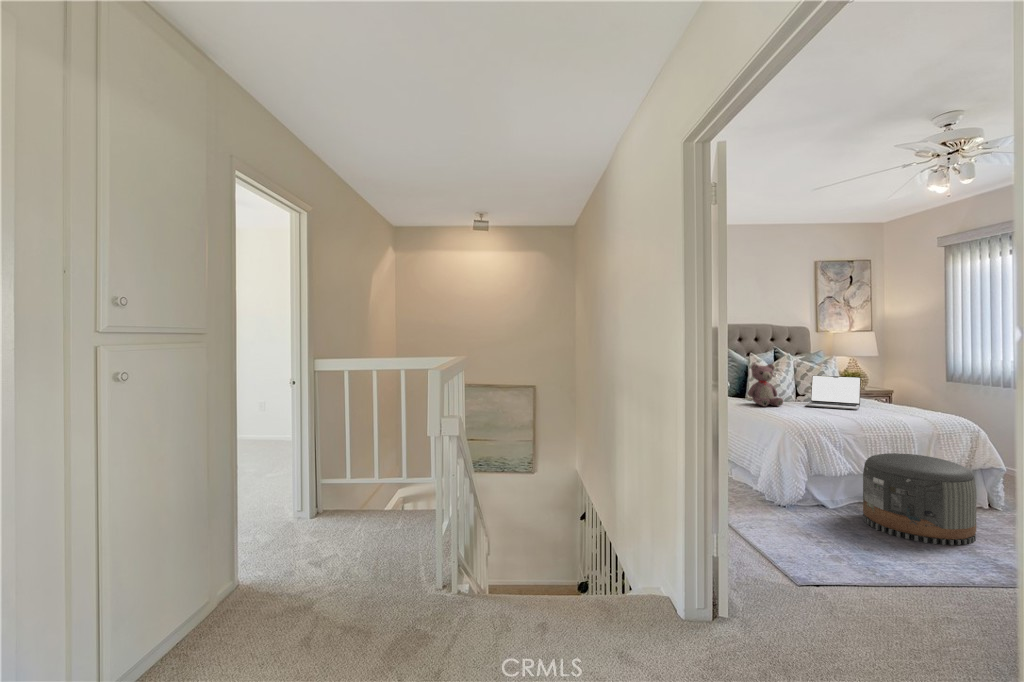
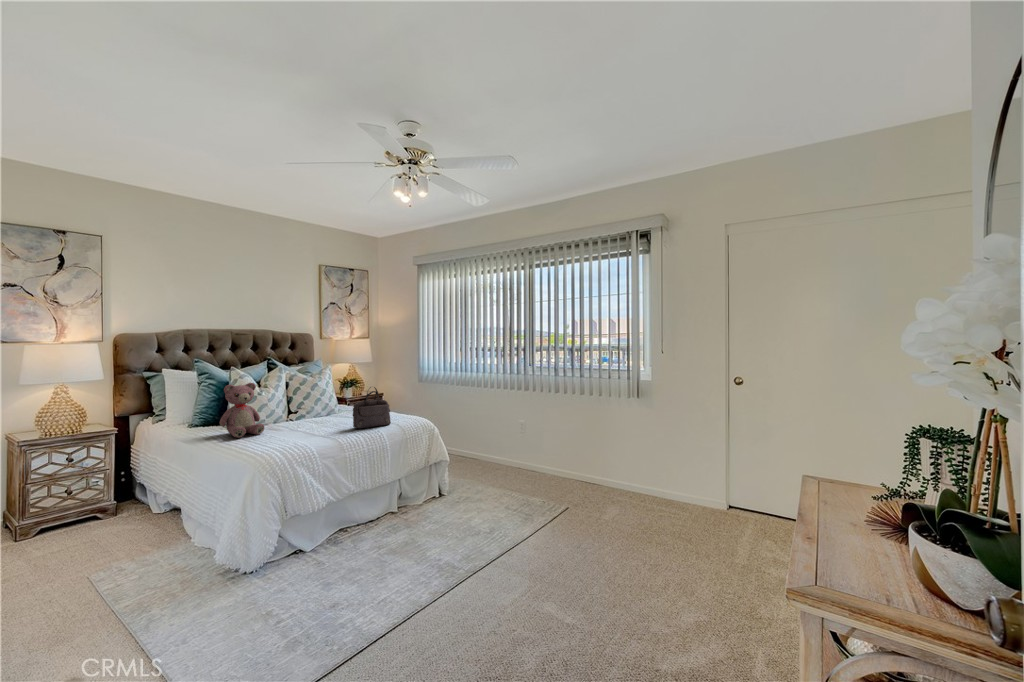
handbag: none [869,373,914,414] -> present [353,387,391,428]
laptop: present [806,375,861,410] -> none [292,389,349,429]
pouf: present [863,453,976,545] -> none [331,481,431,594]

